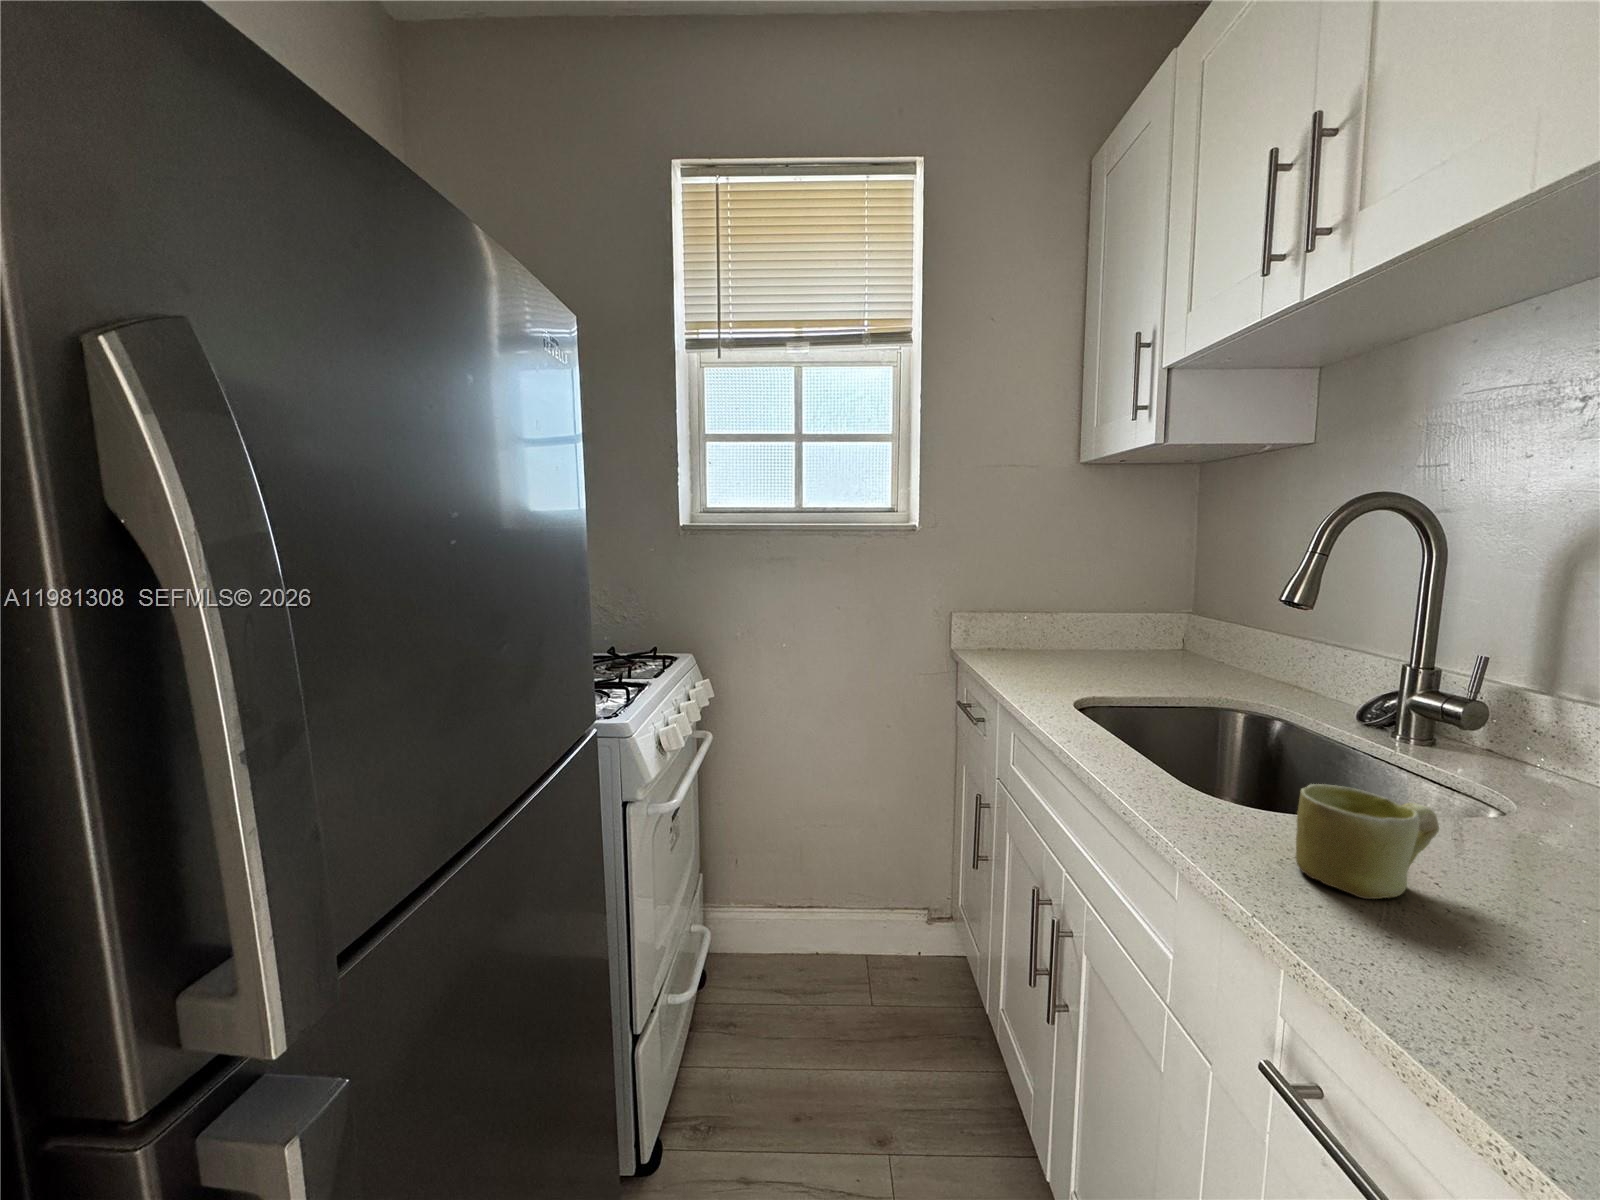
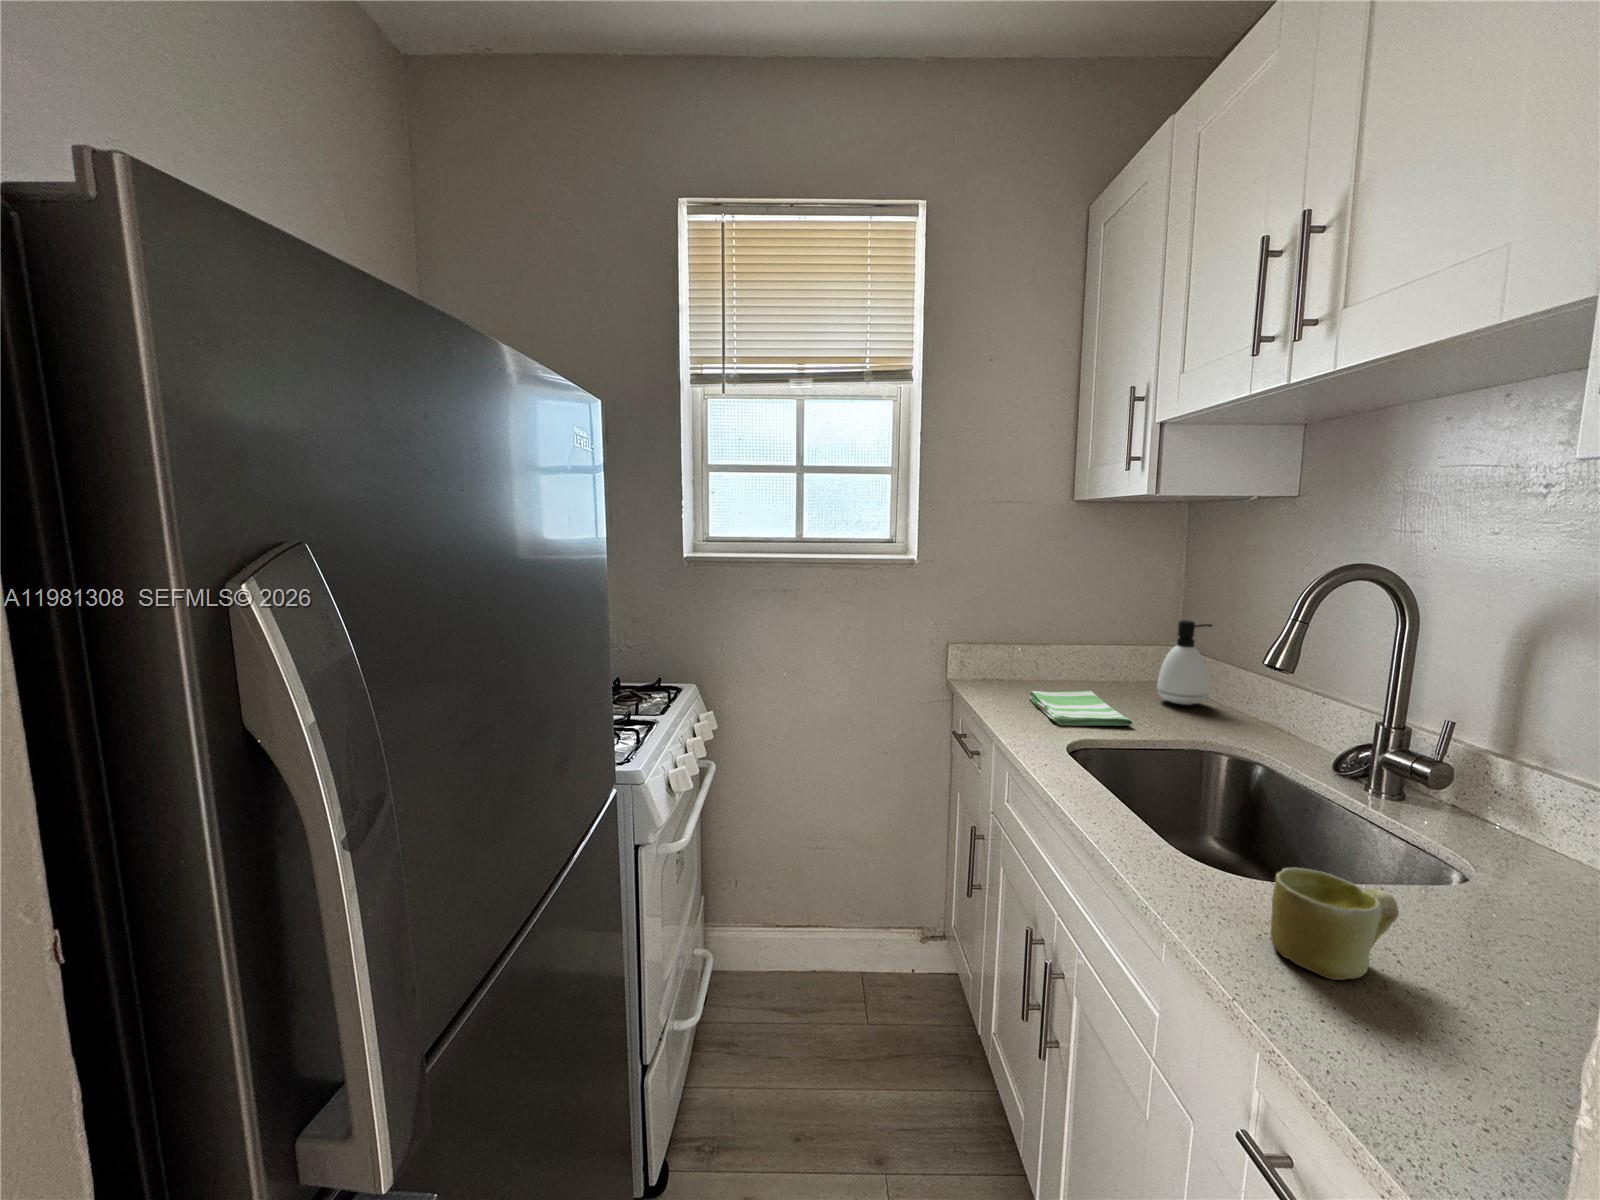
soap dispenser: none [1168,580,1225,668] -> present [1157,620,1212,705]
dish towel: none [1035,655,1143,685] -> present [1029,691,1133,726]

